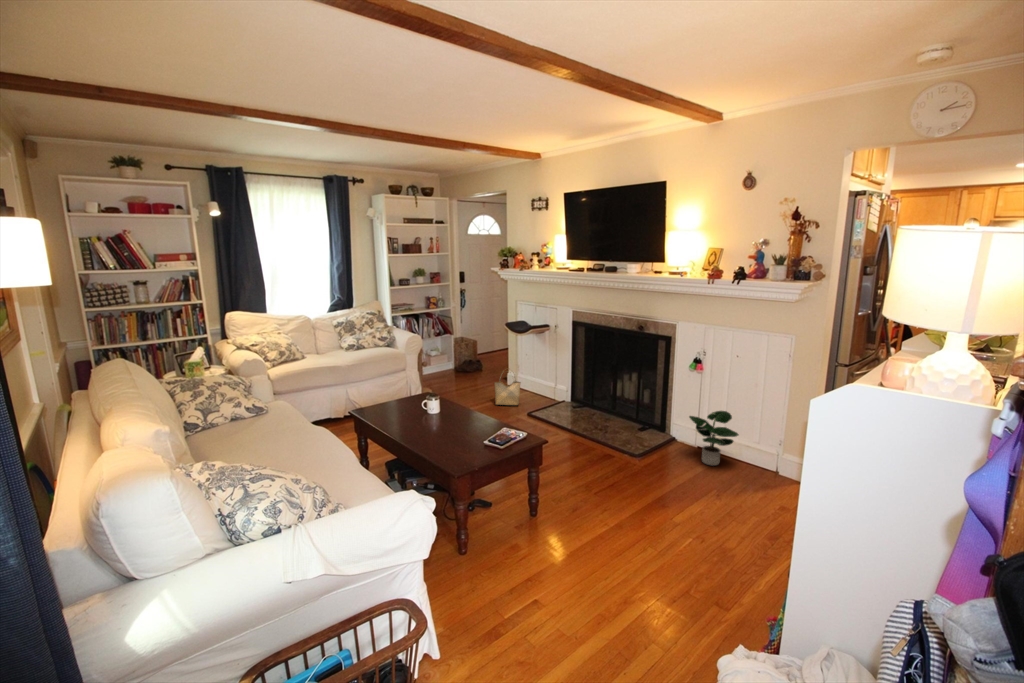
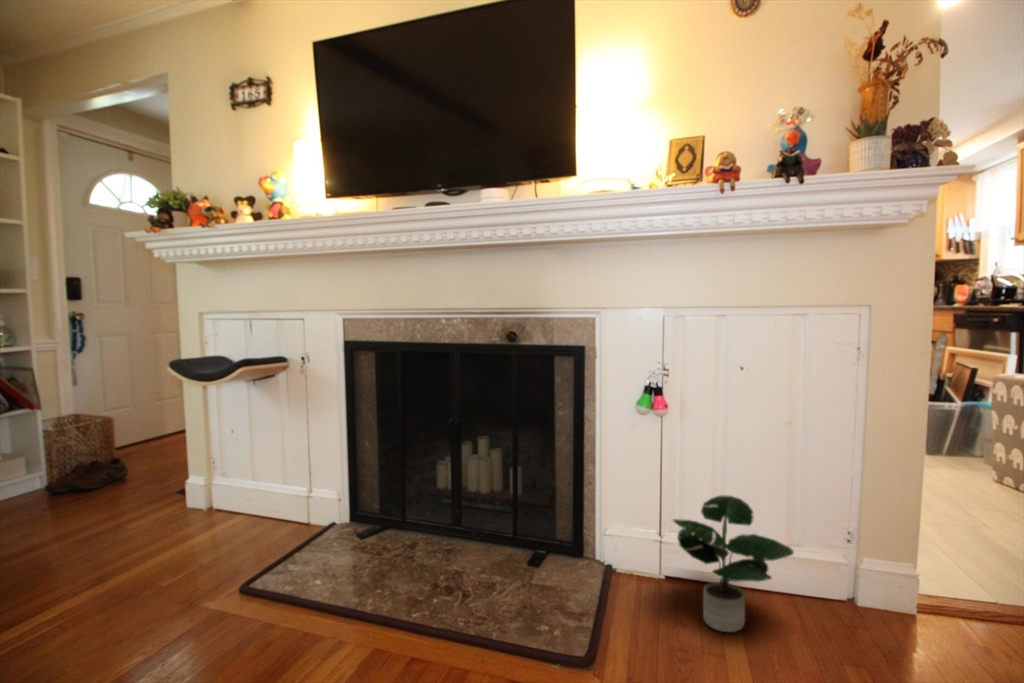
woven basket: present [494,377,521,405] -> none [144,466,222,567]

